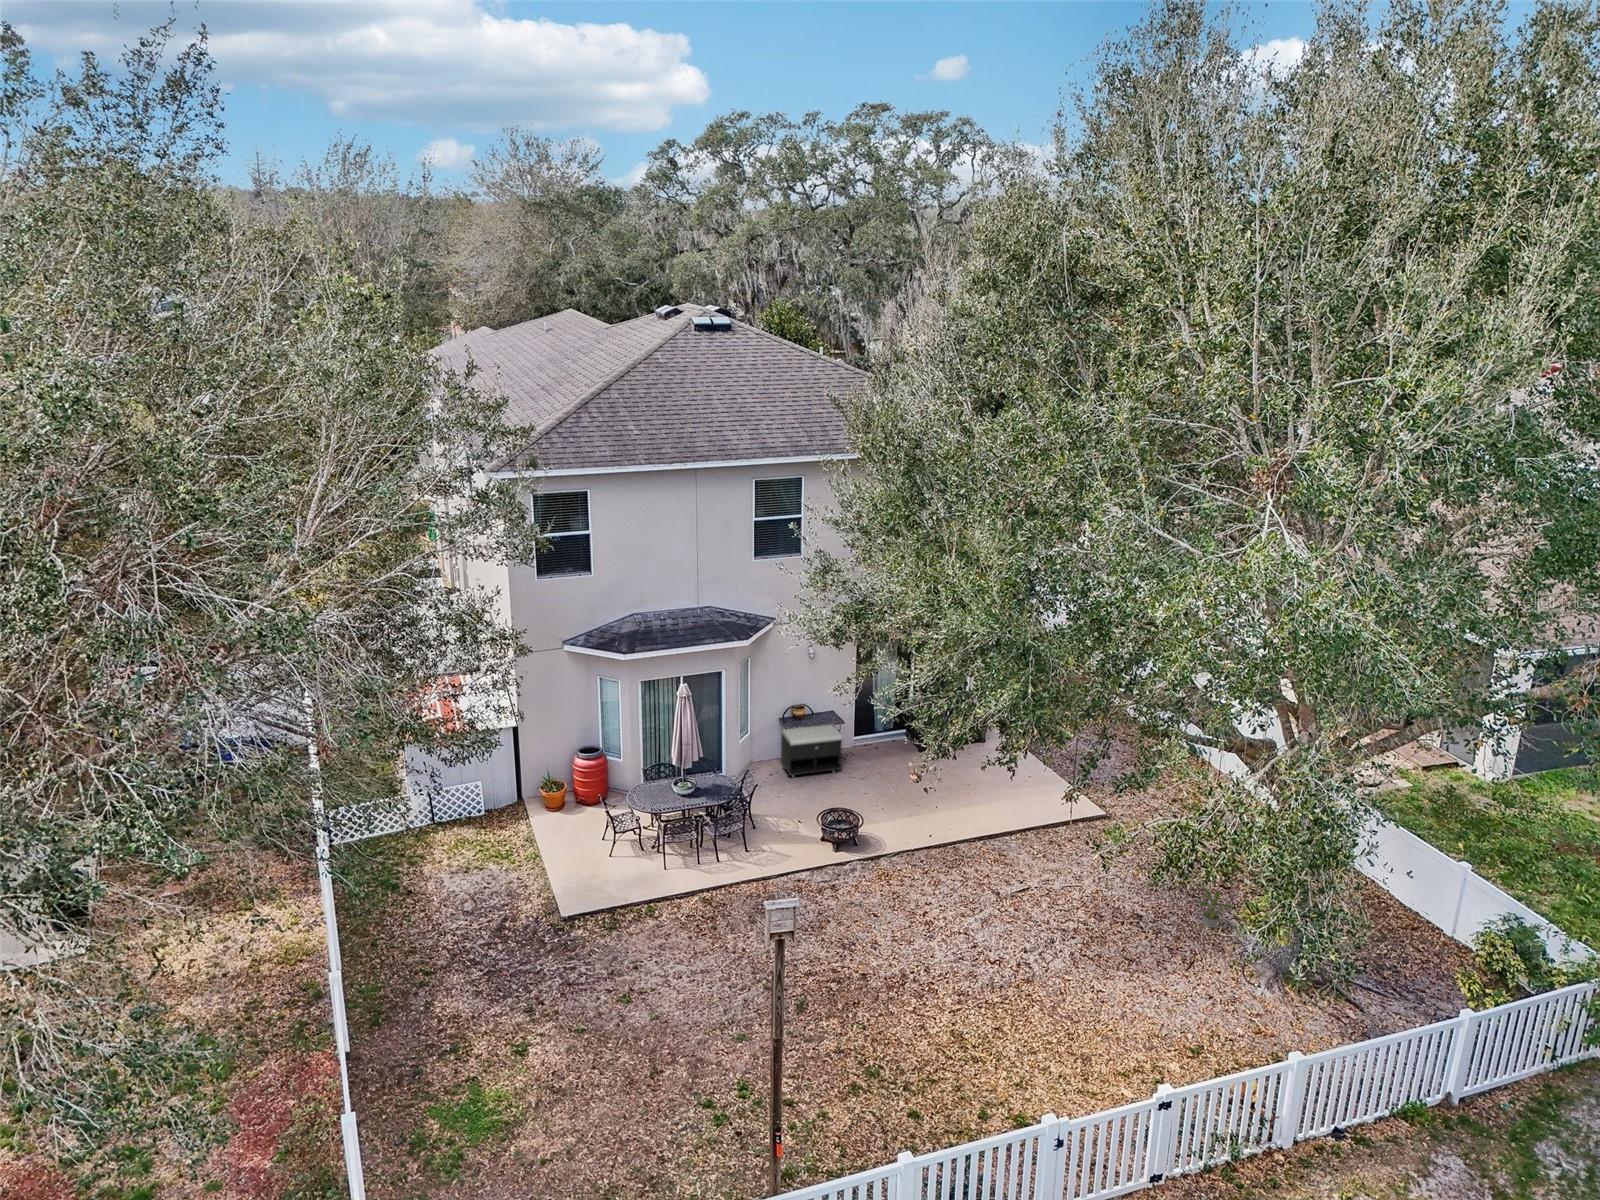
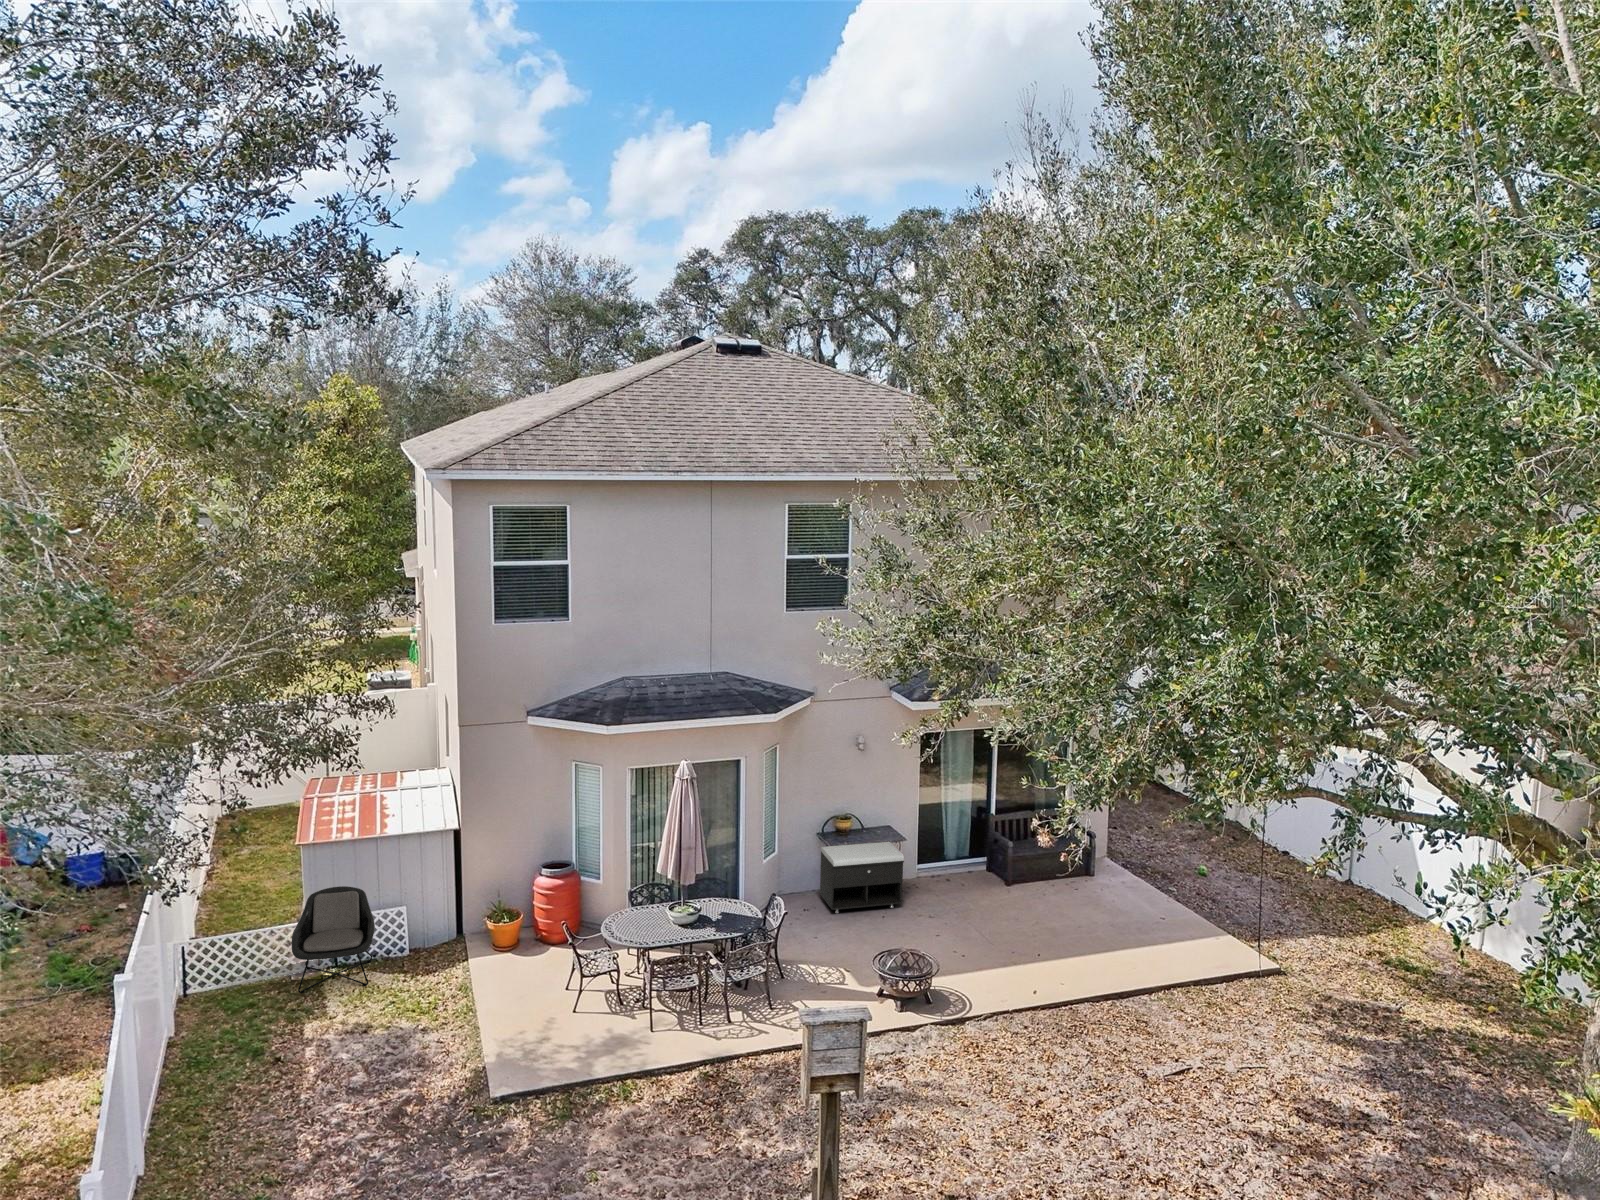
lounge chair: none [405,770,463,846] -> present [292,886,375,994]
potted plant: present [1195,890,1232,928] -> none [1451,1072,1522,1134]

